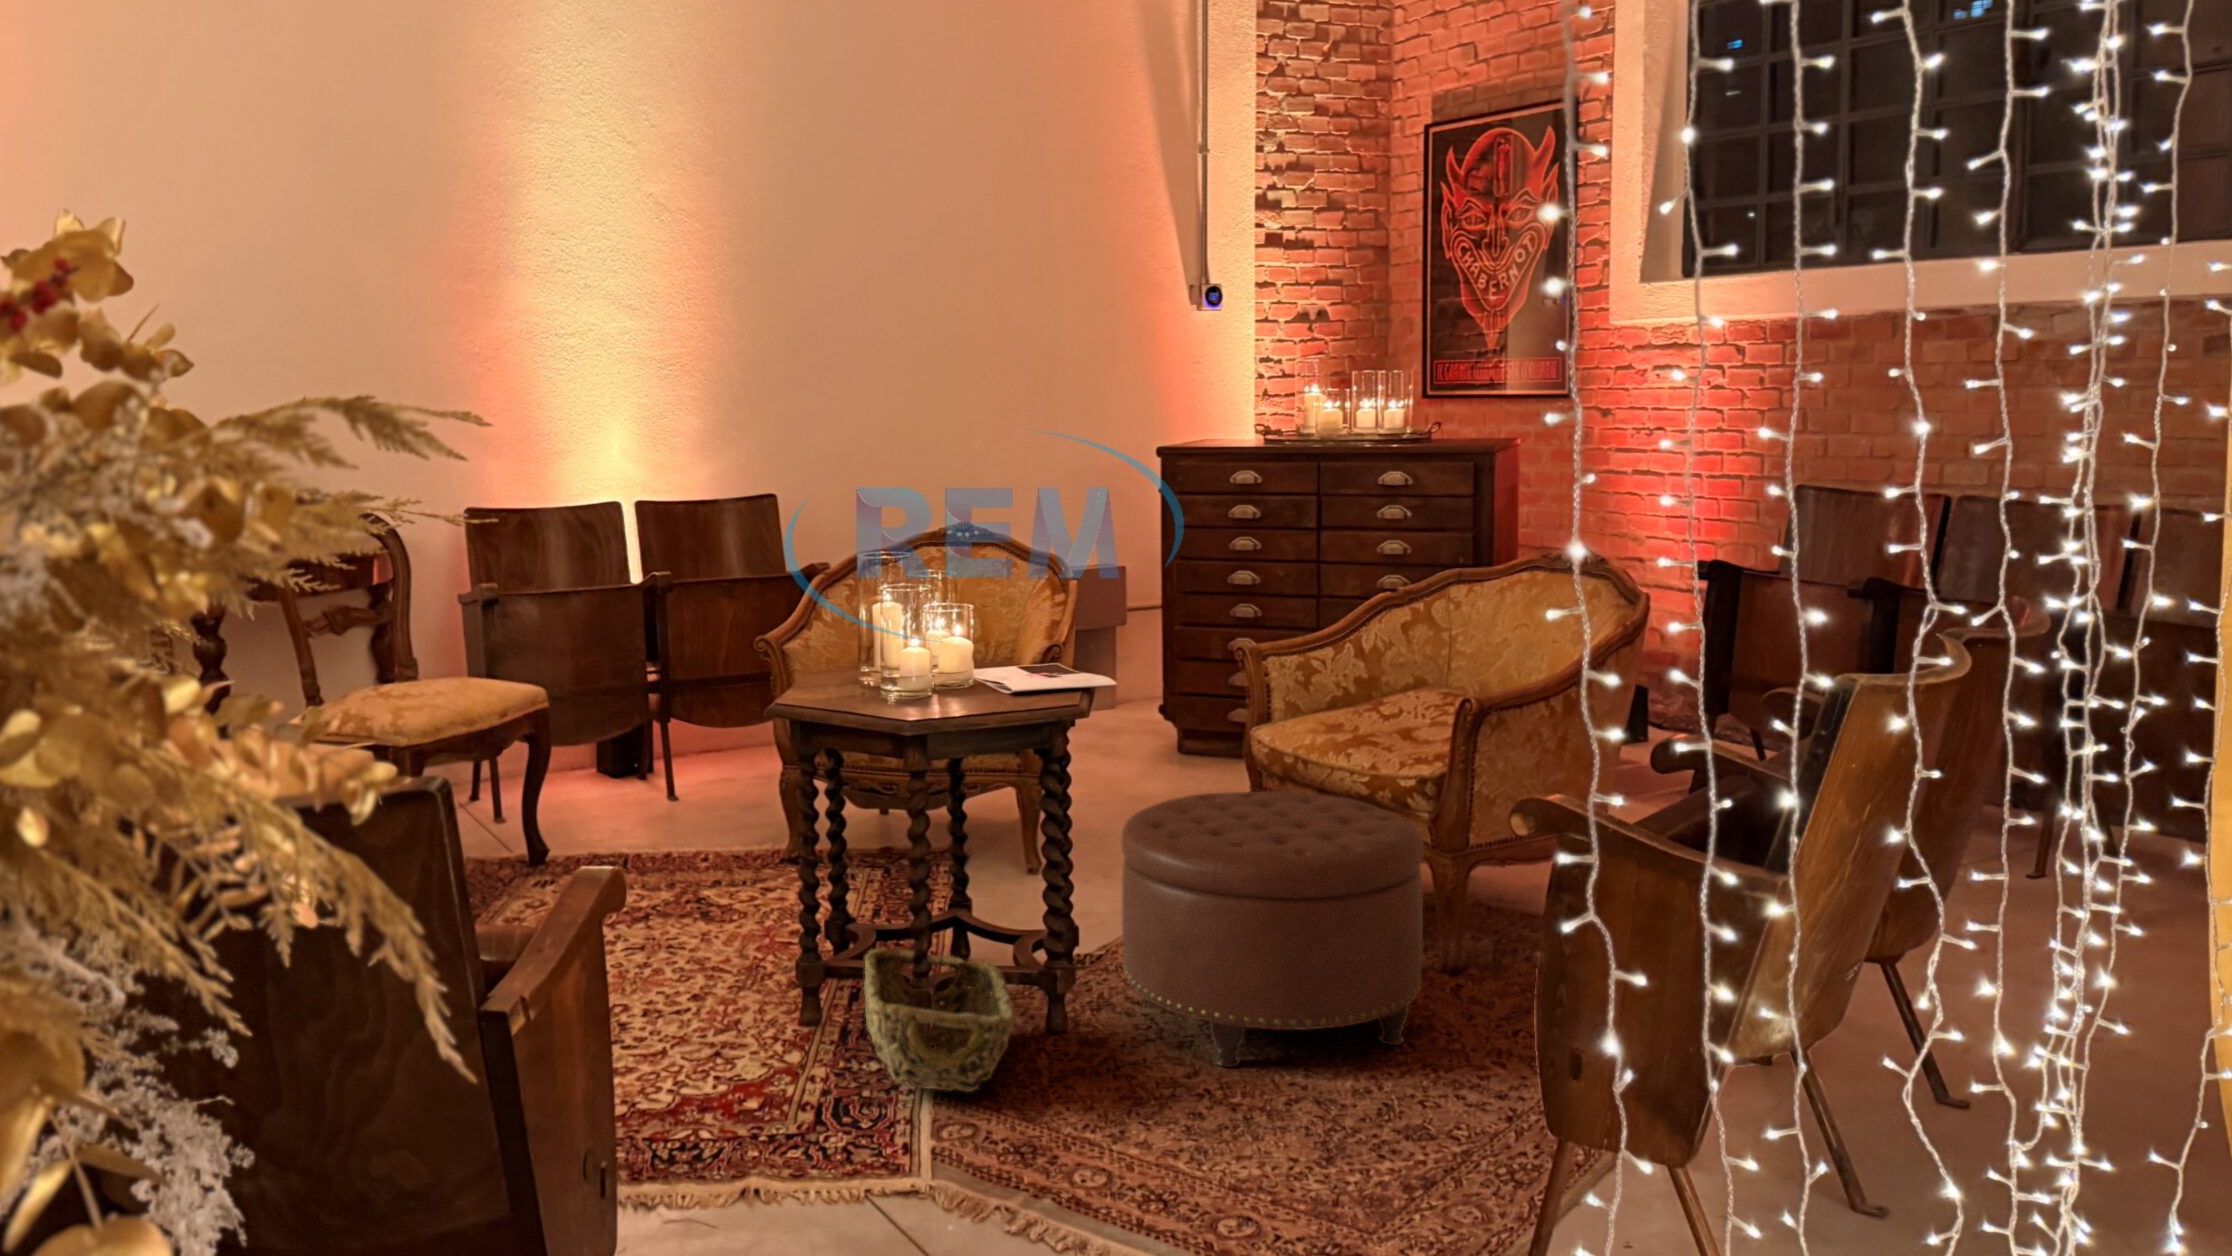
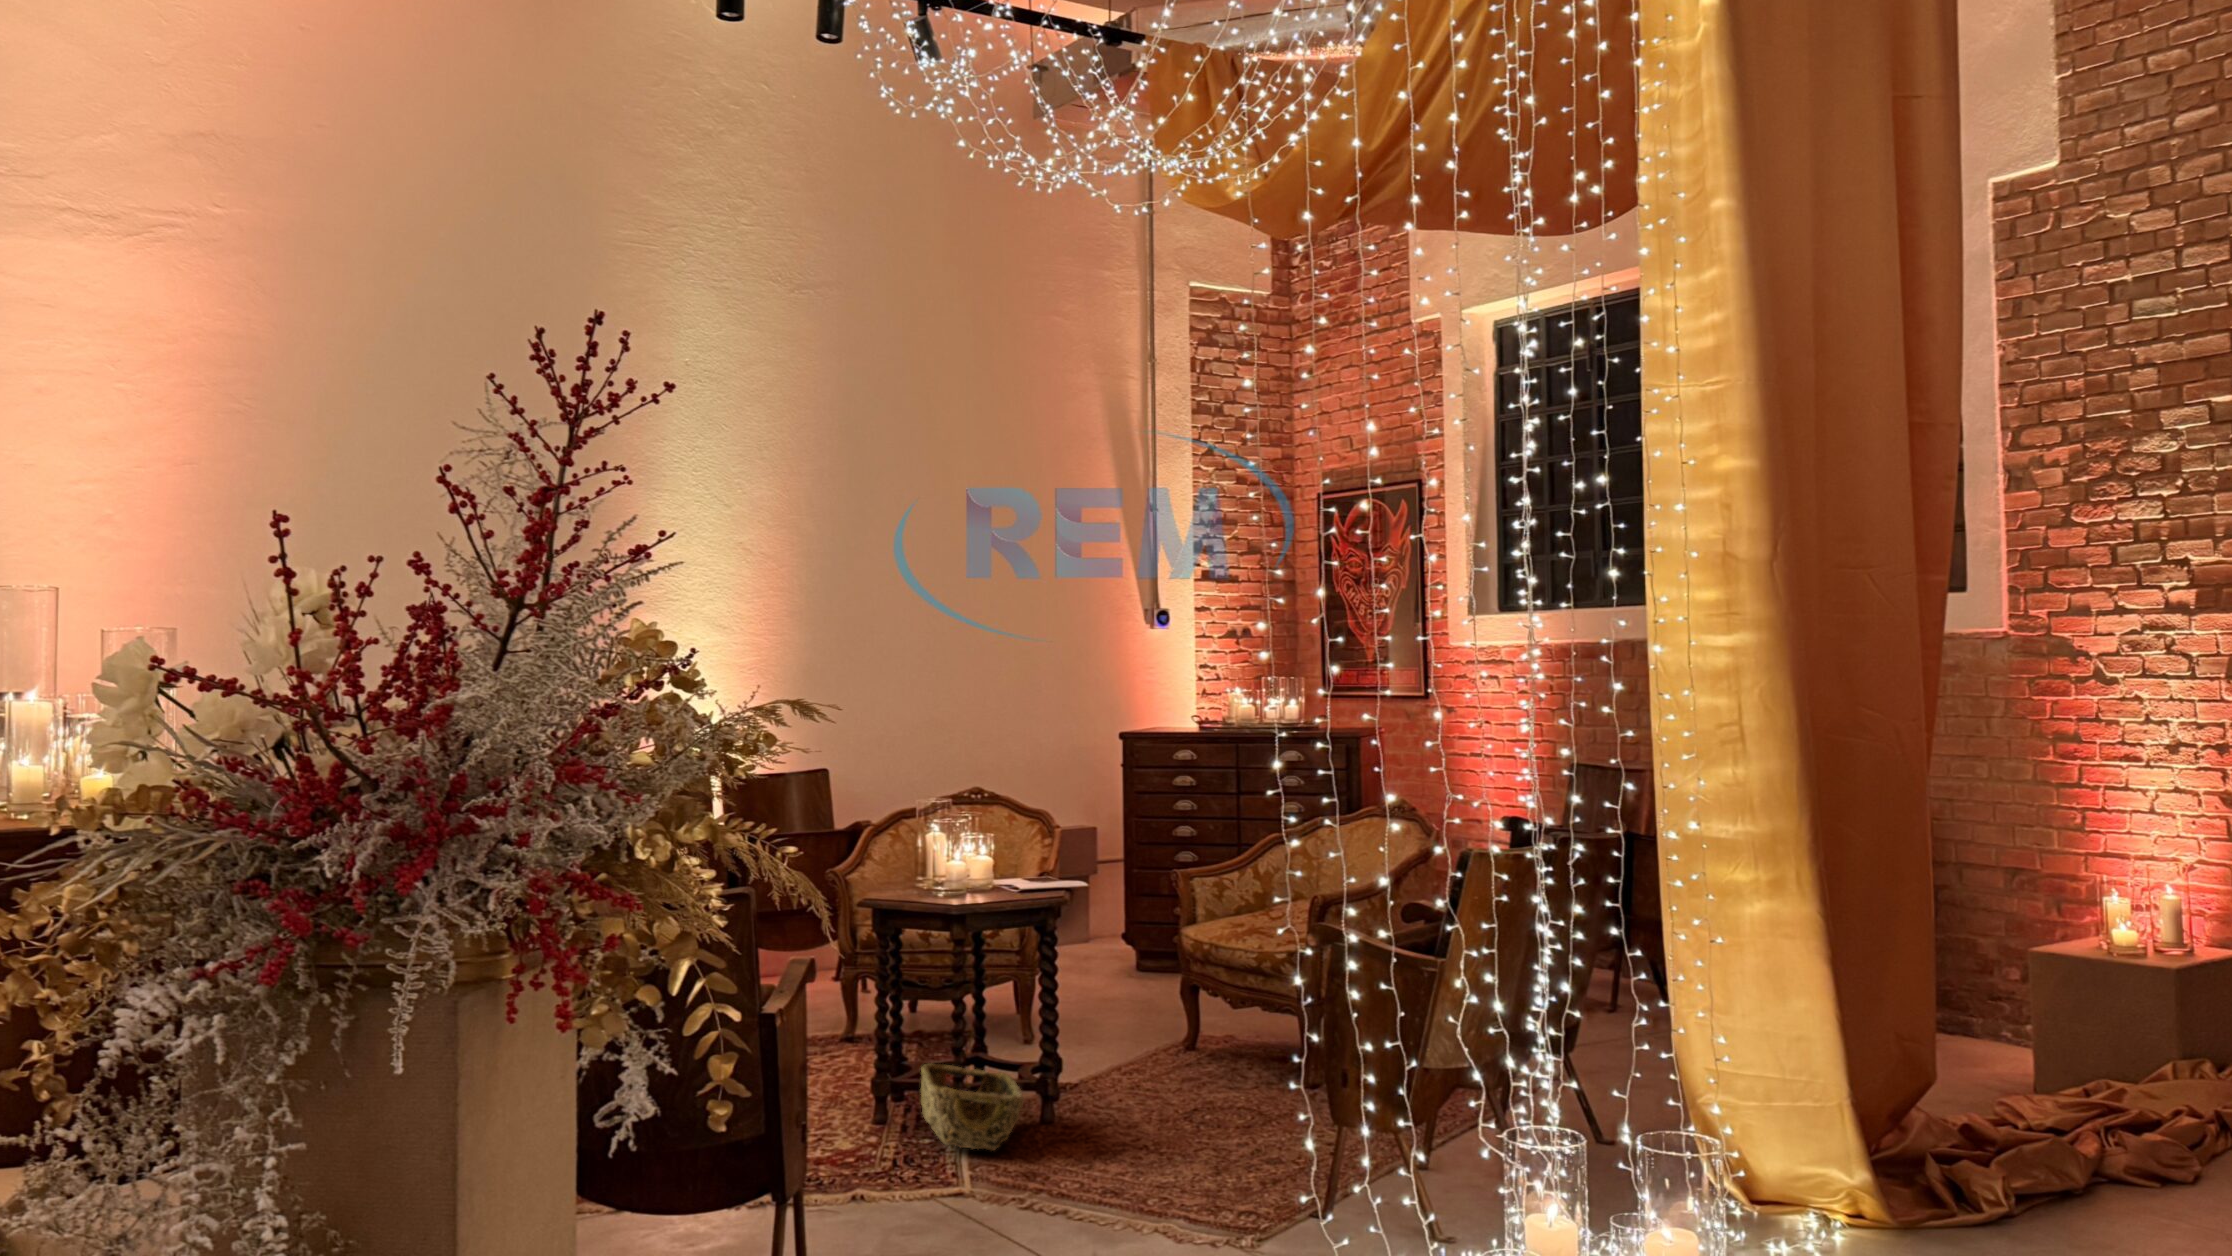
ottoman: present [1121,791,1424,1067] -> none [1094,961,1292,1136]

